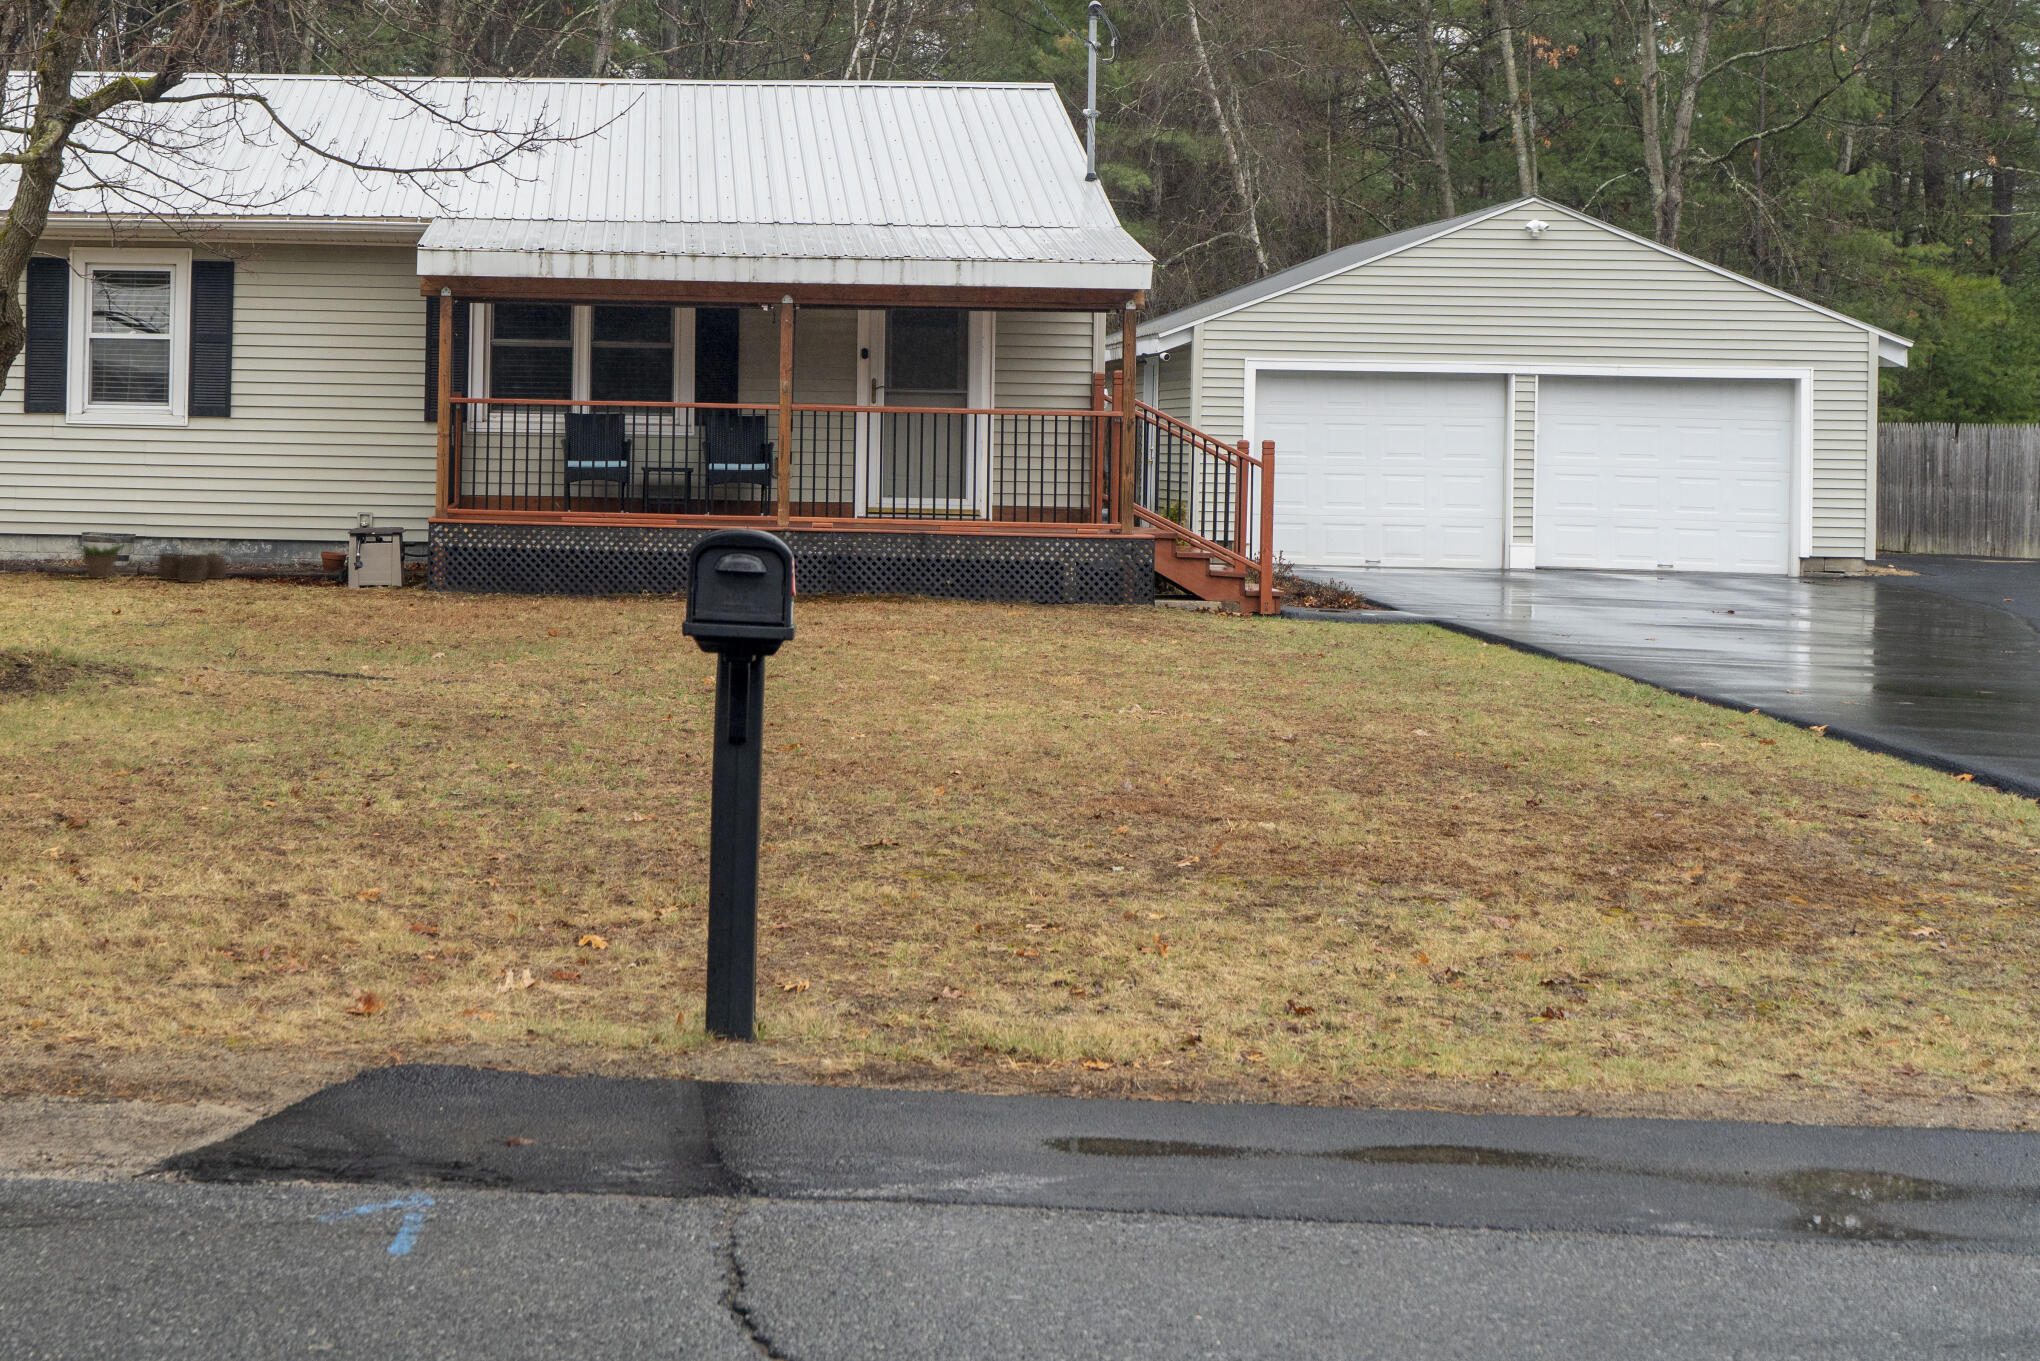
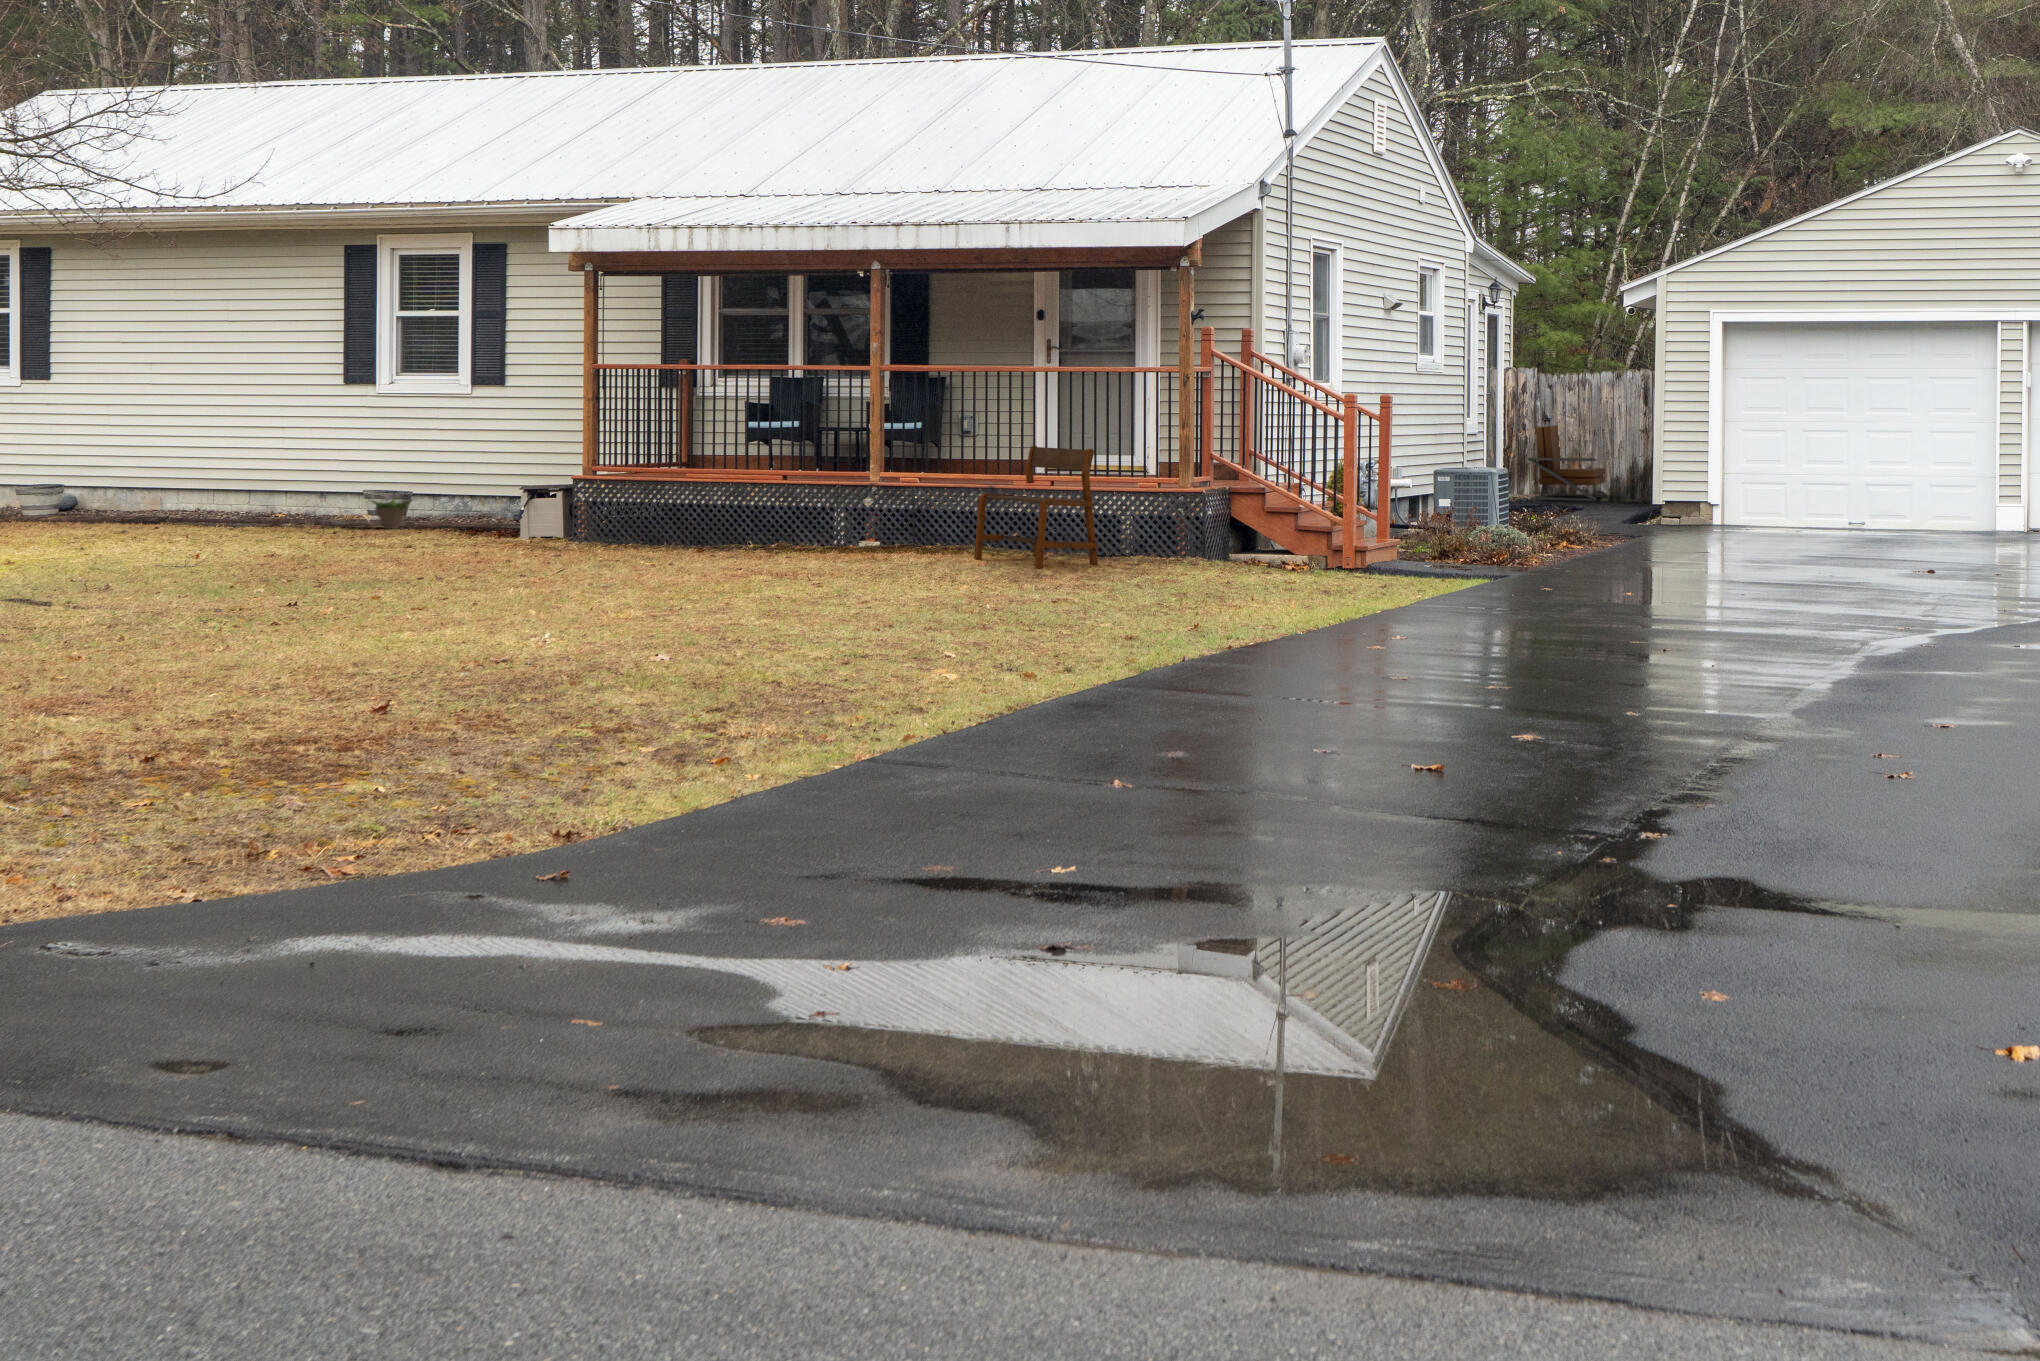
lounge chair: none [1030,465,1103,539] -> present [1528,426,1609,501]
bench: none [870,489,1015,616] -> present [974,446,1098,568]
woven basket: present [159,551,226,583] -> none [437,503,502,533]

